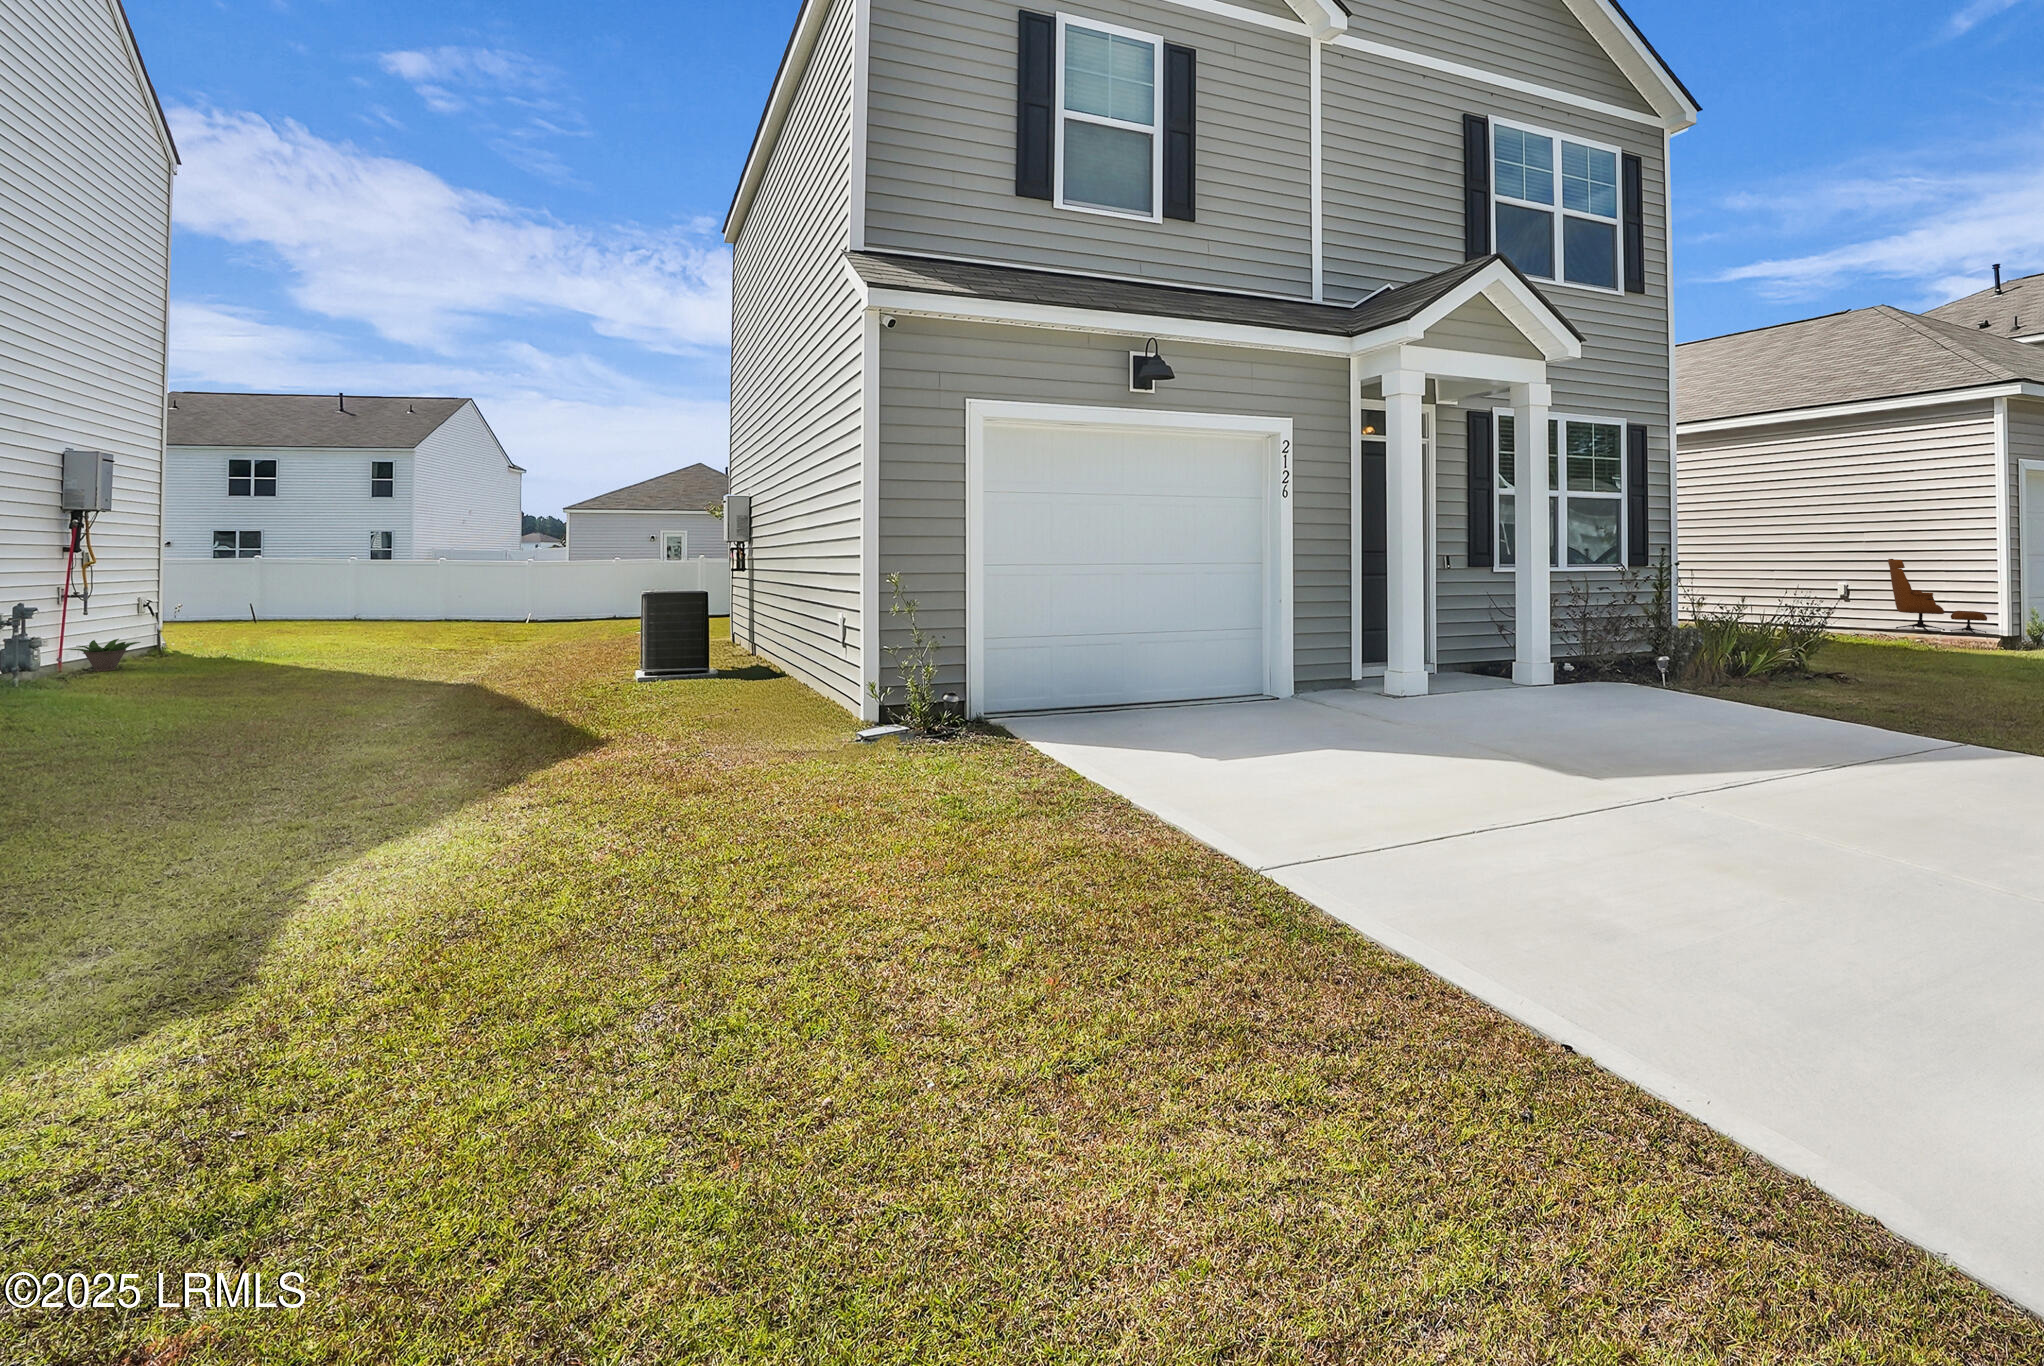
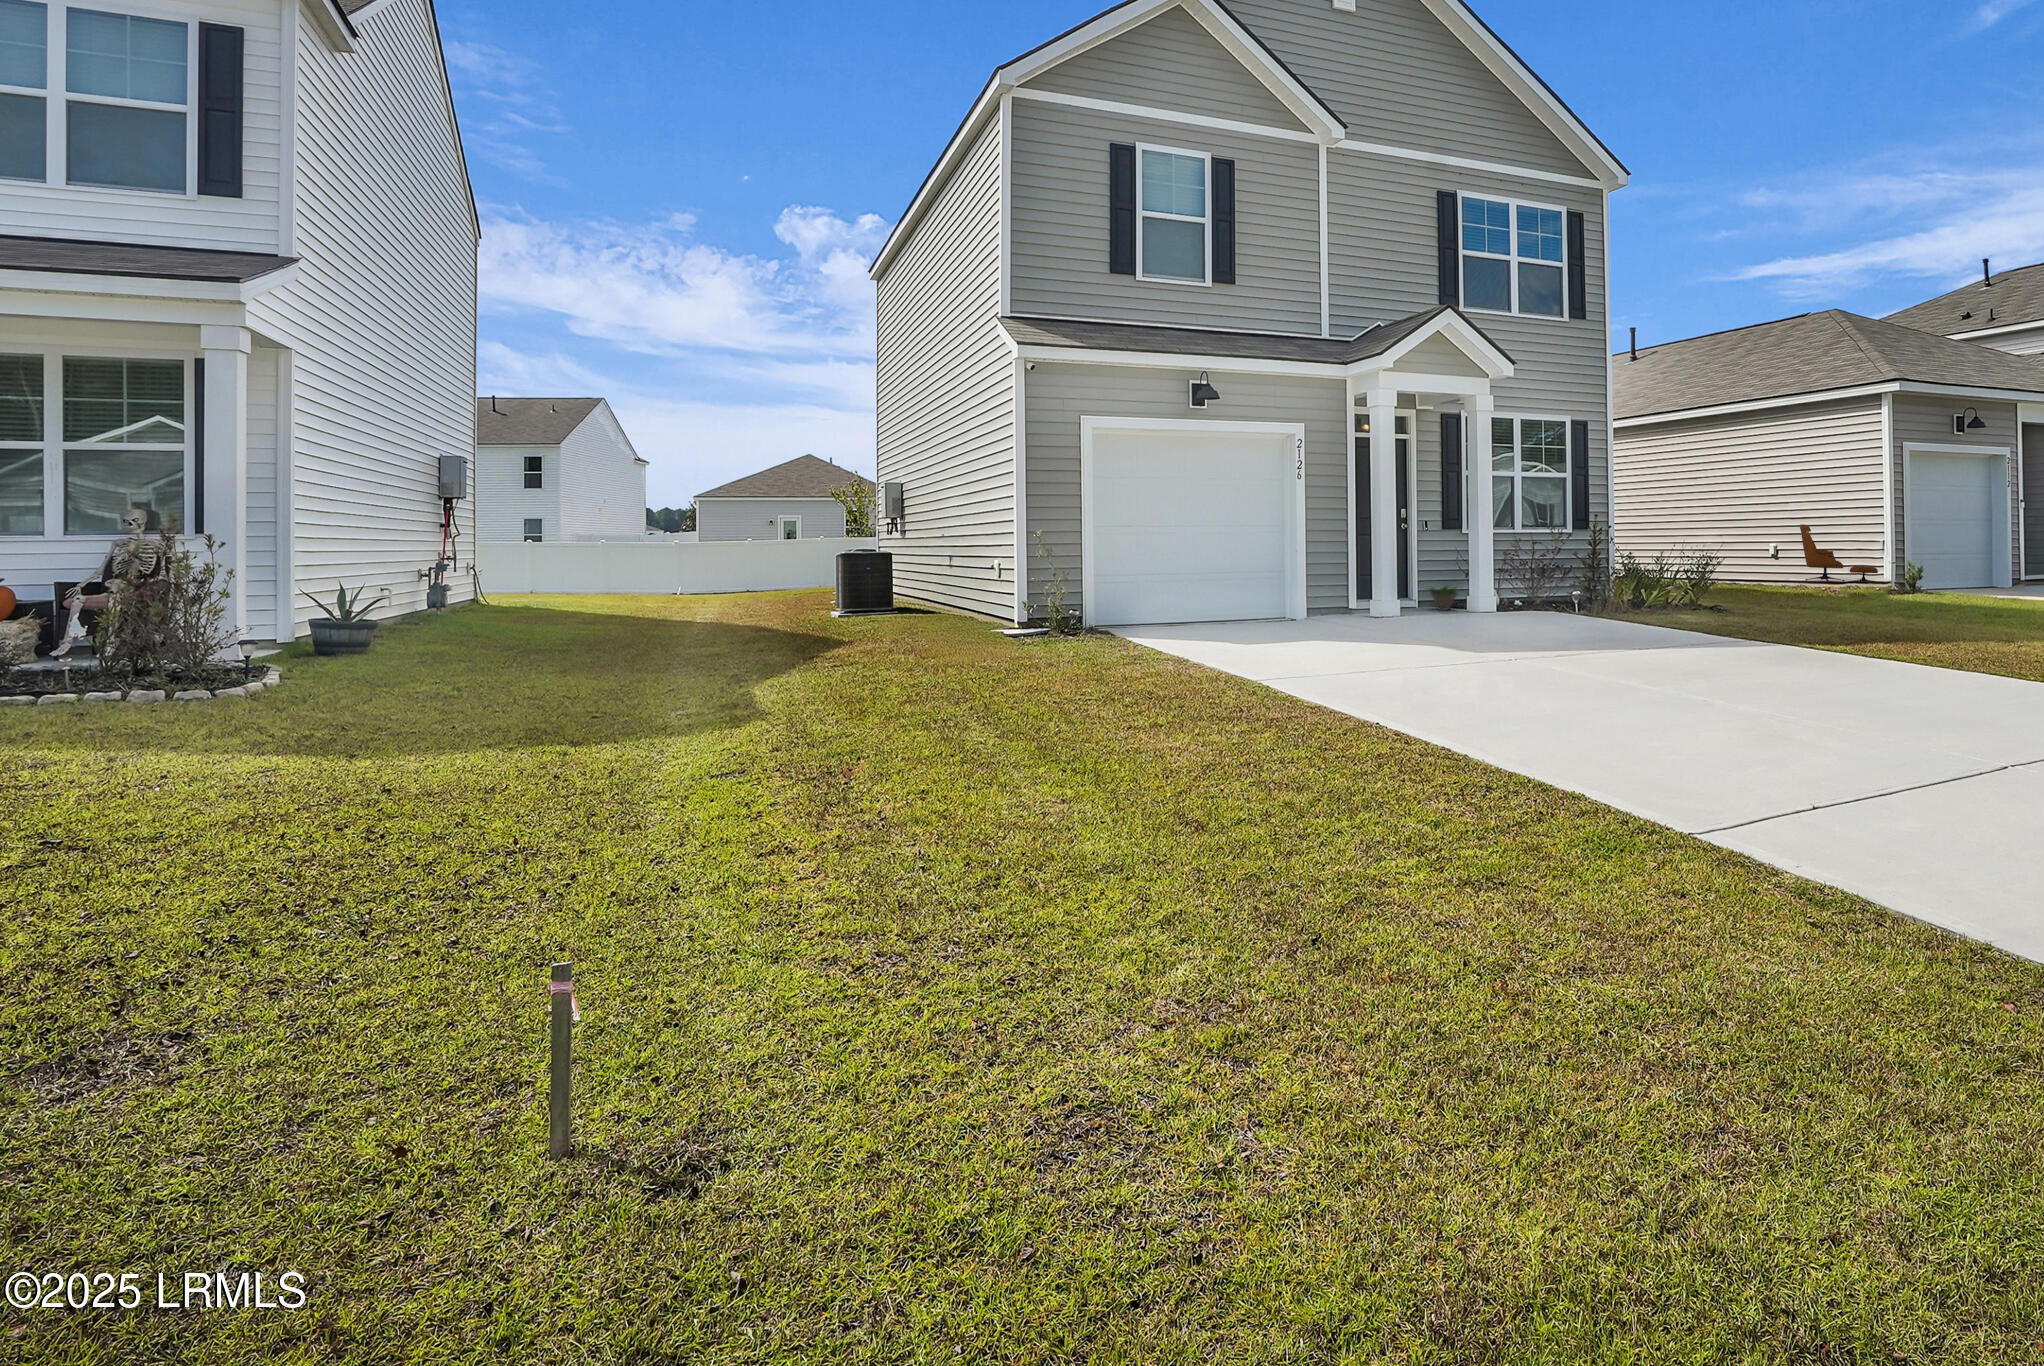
decorative plant: present [68,639,140,671] -> present [1429,585,1457,610]

